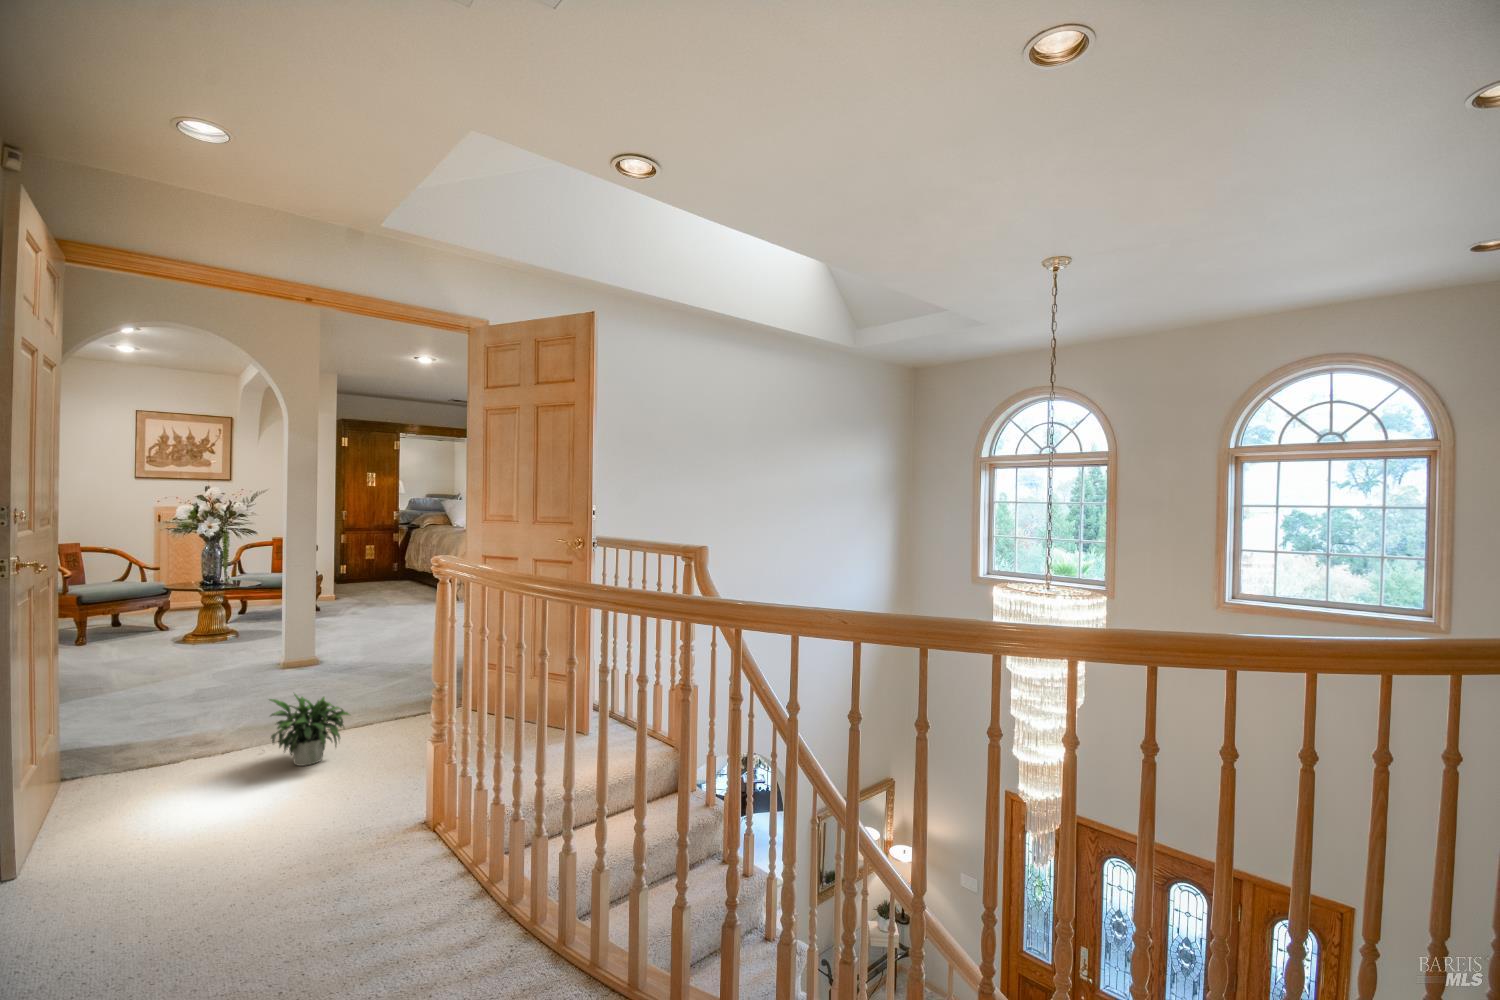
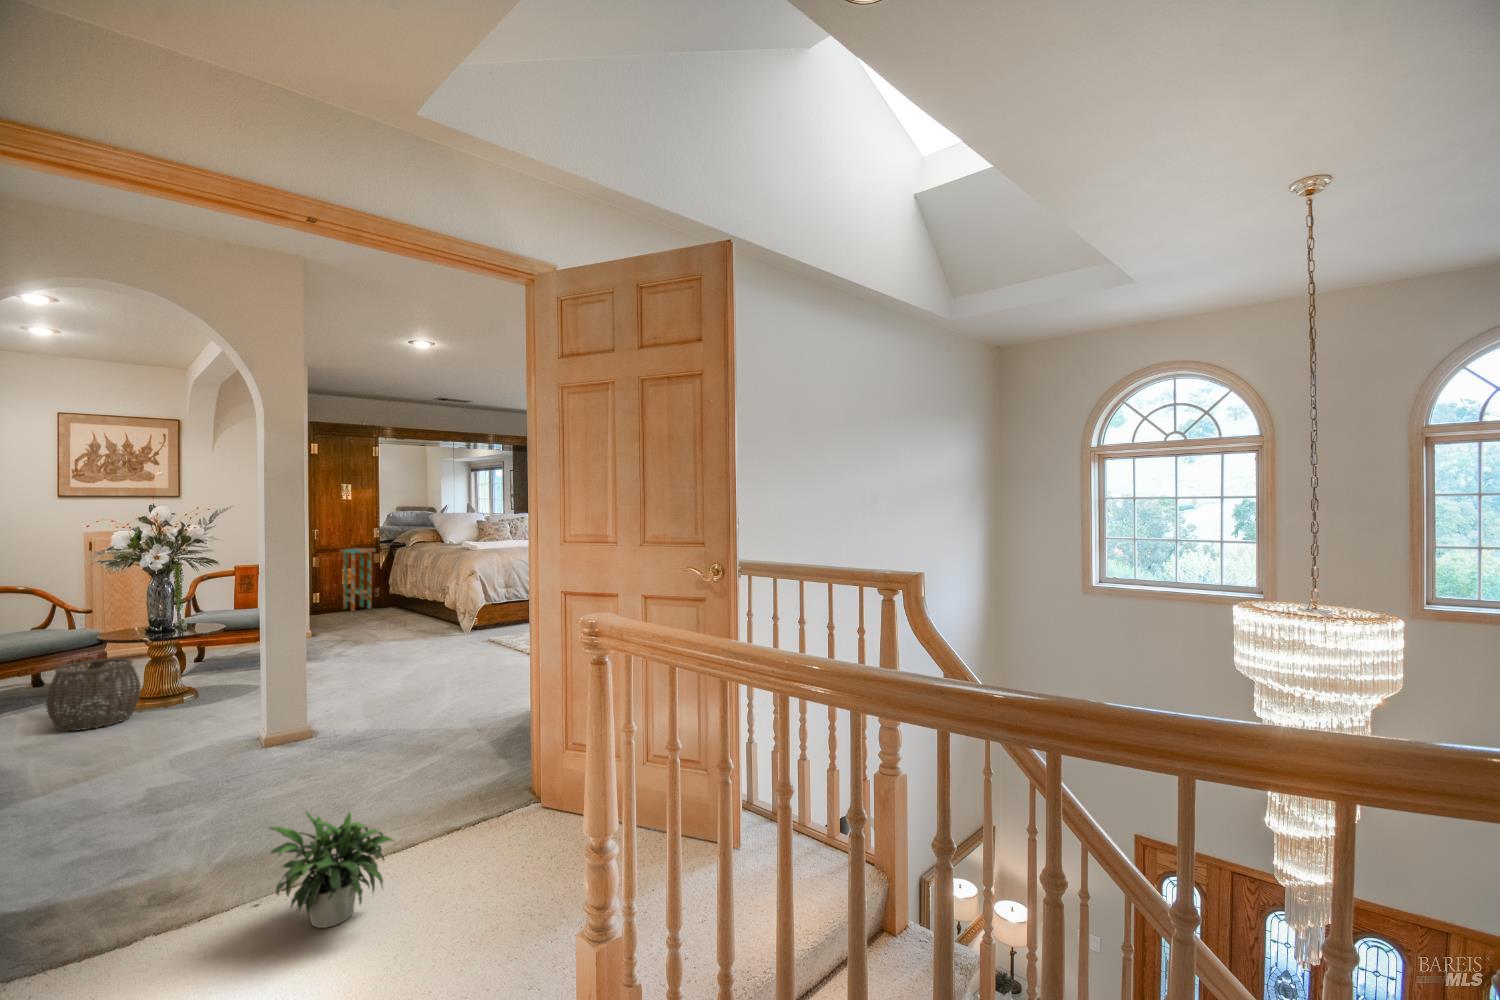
side table: none [364,528,394,582] -> present [340,548,375,611]
woven basket: none [125,603,195,655] -> present [46,658,141,731]

